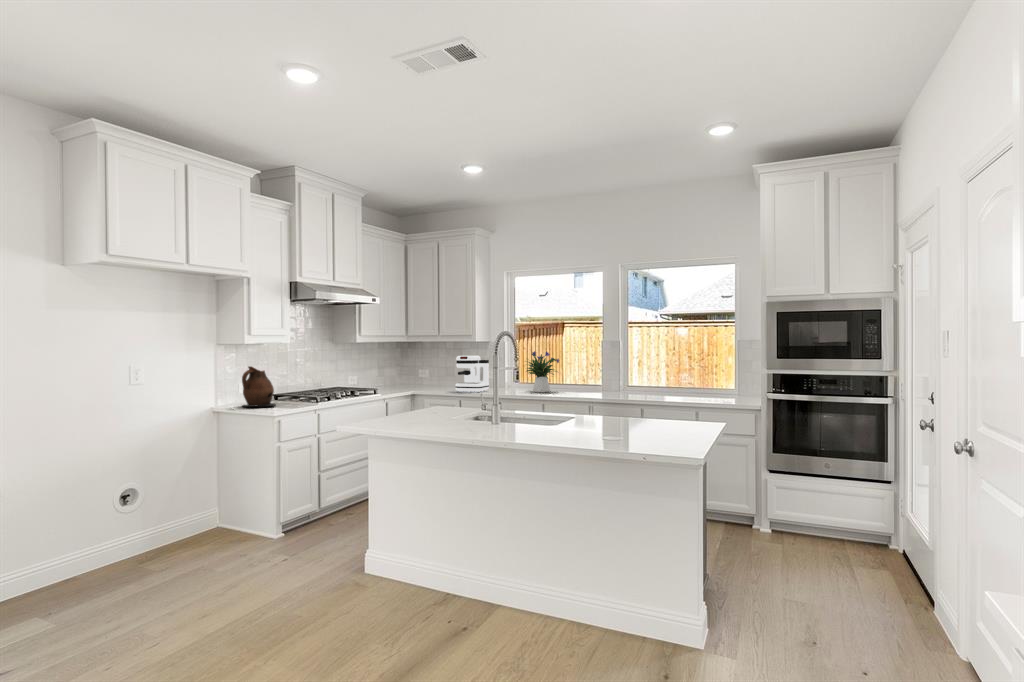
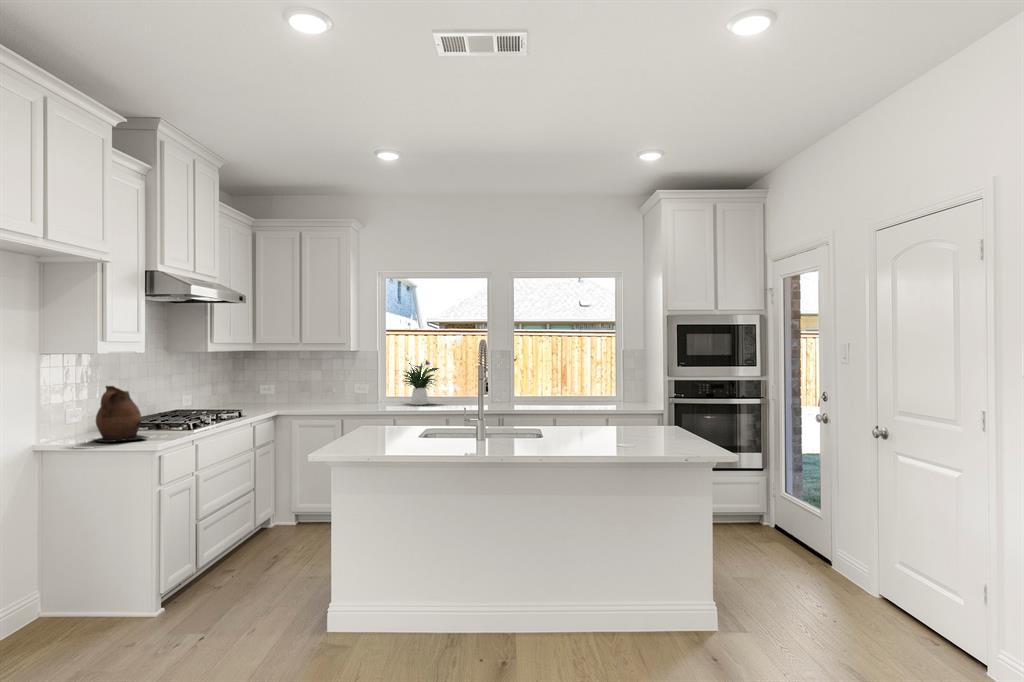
coffee maker: present [455,356,489,392] -> none [326,366,361,408]

